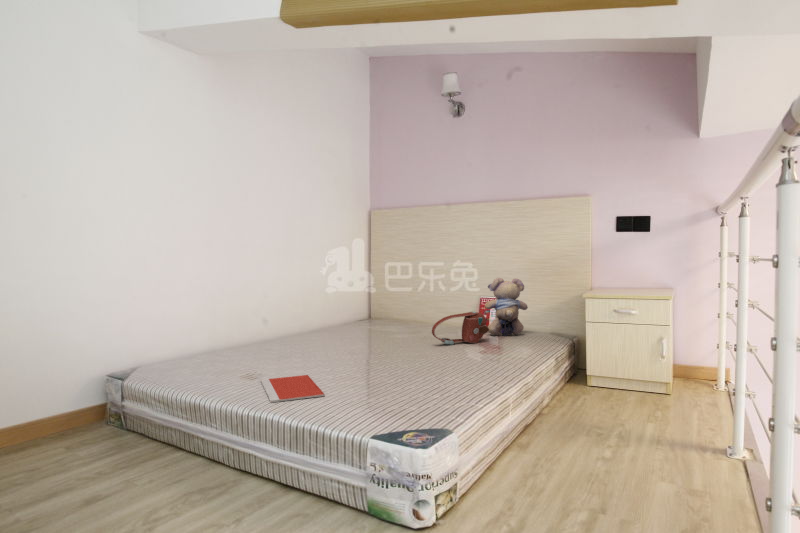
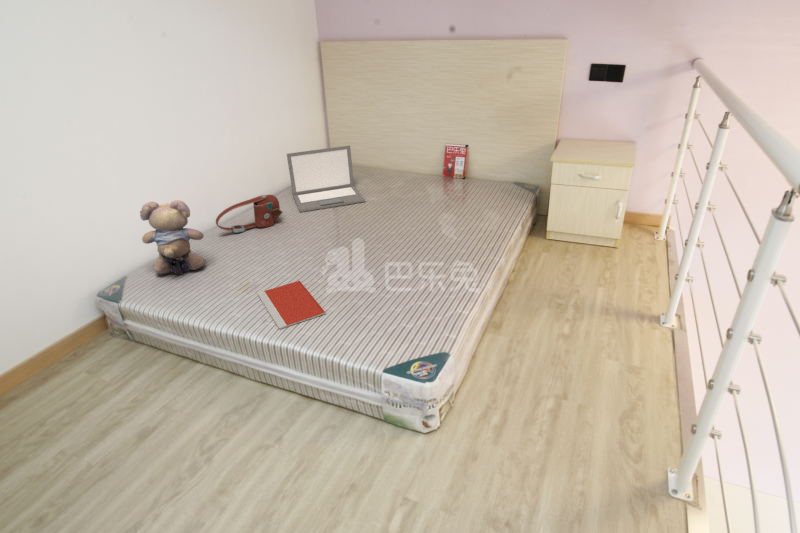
teddy bear: present [485,278,528,336] -> present [140,200,206,275]
laptop: none [326,288,395,340] -> present [287,145,365,212]
handbag: present [432,312,489,344] -> present [216,195,283,233]

